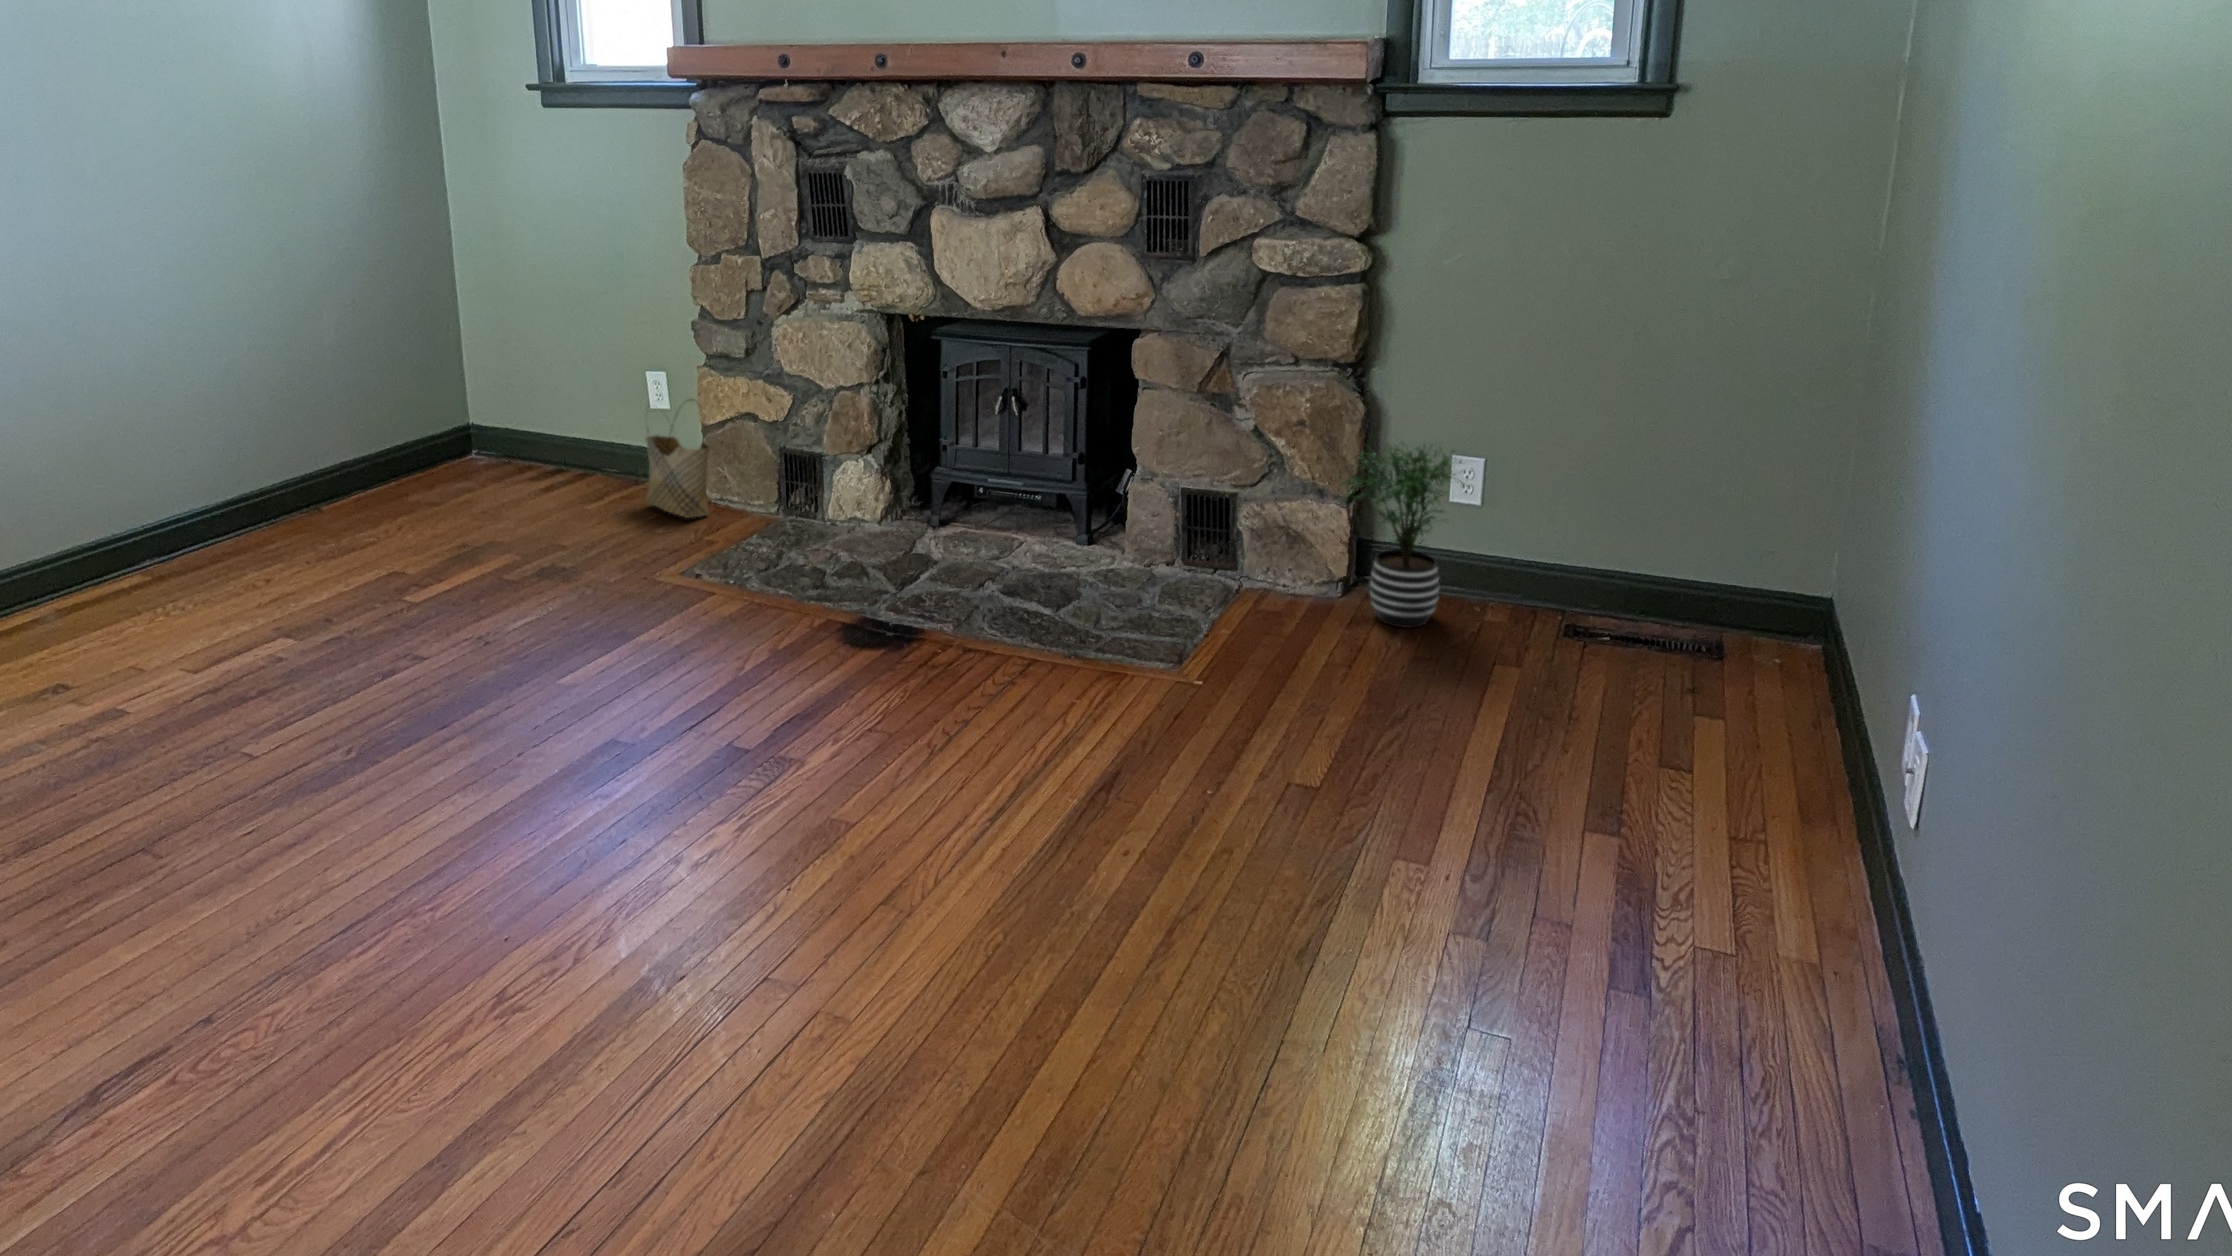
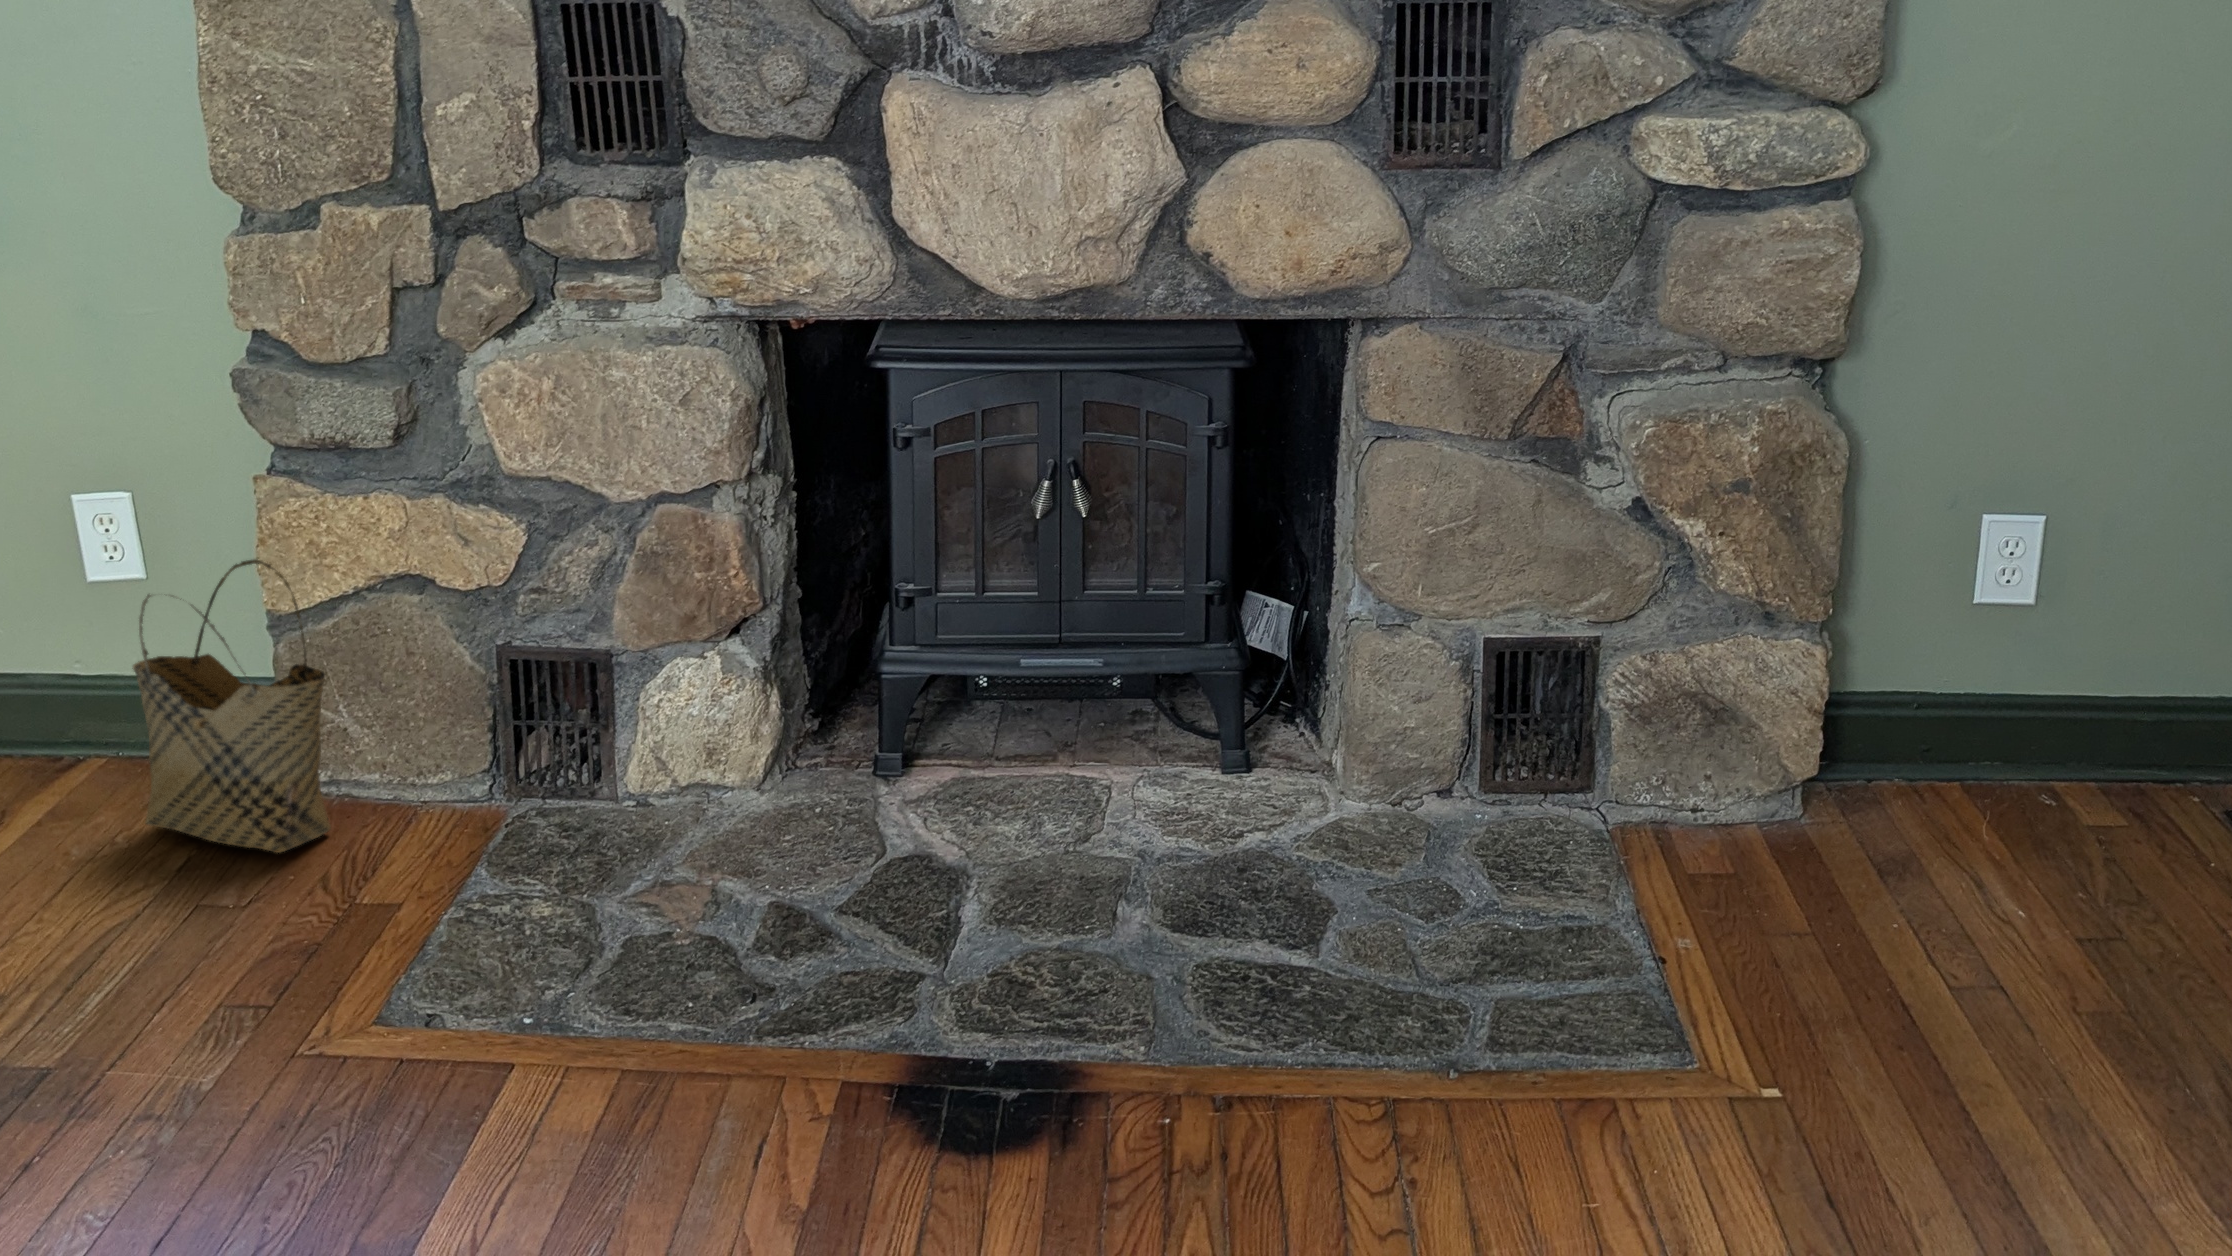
potted plant: present [1342,443,1462,628] -> none [1849,500,2115,868]

